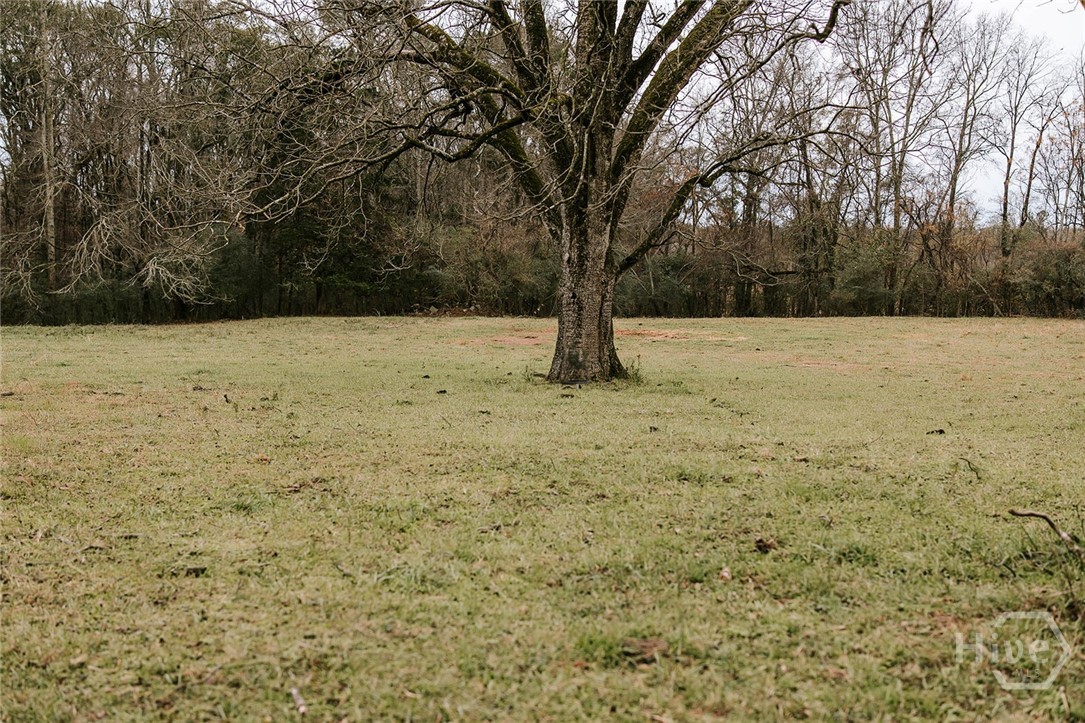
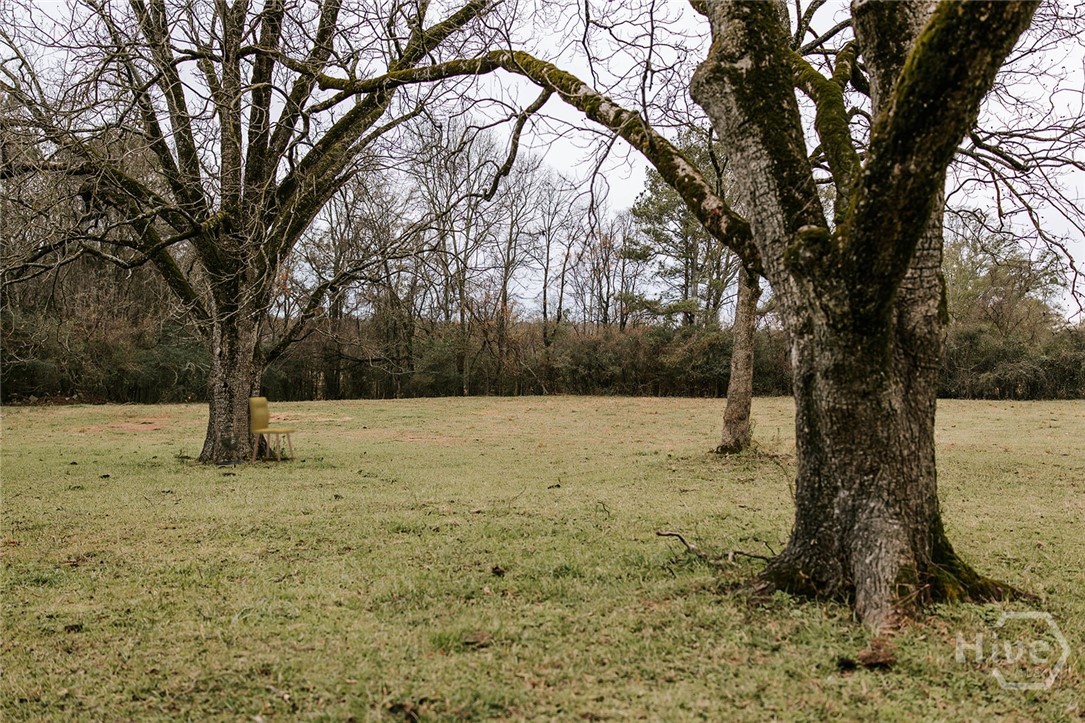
chair: none [598,311,649,384] -> present [249,397,296,461]

